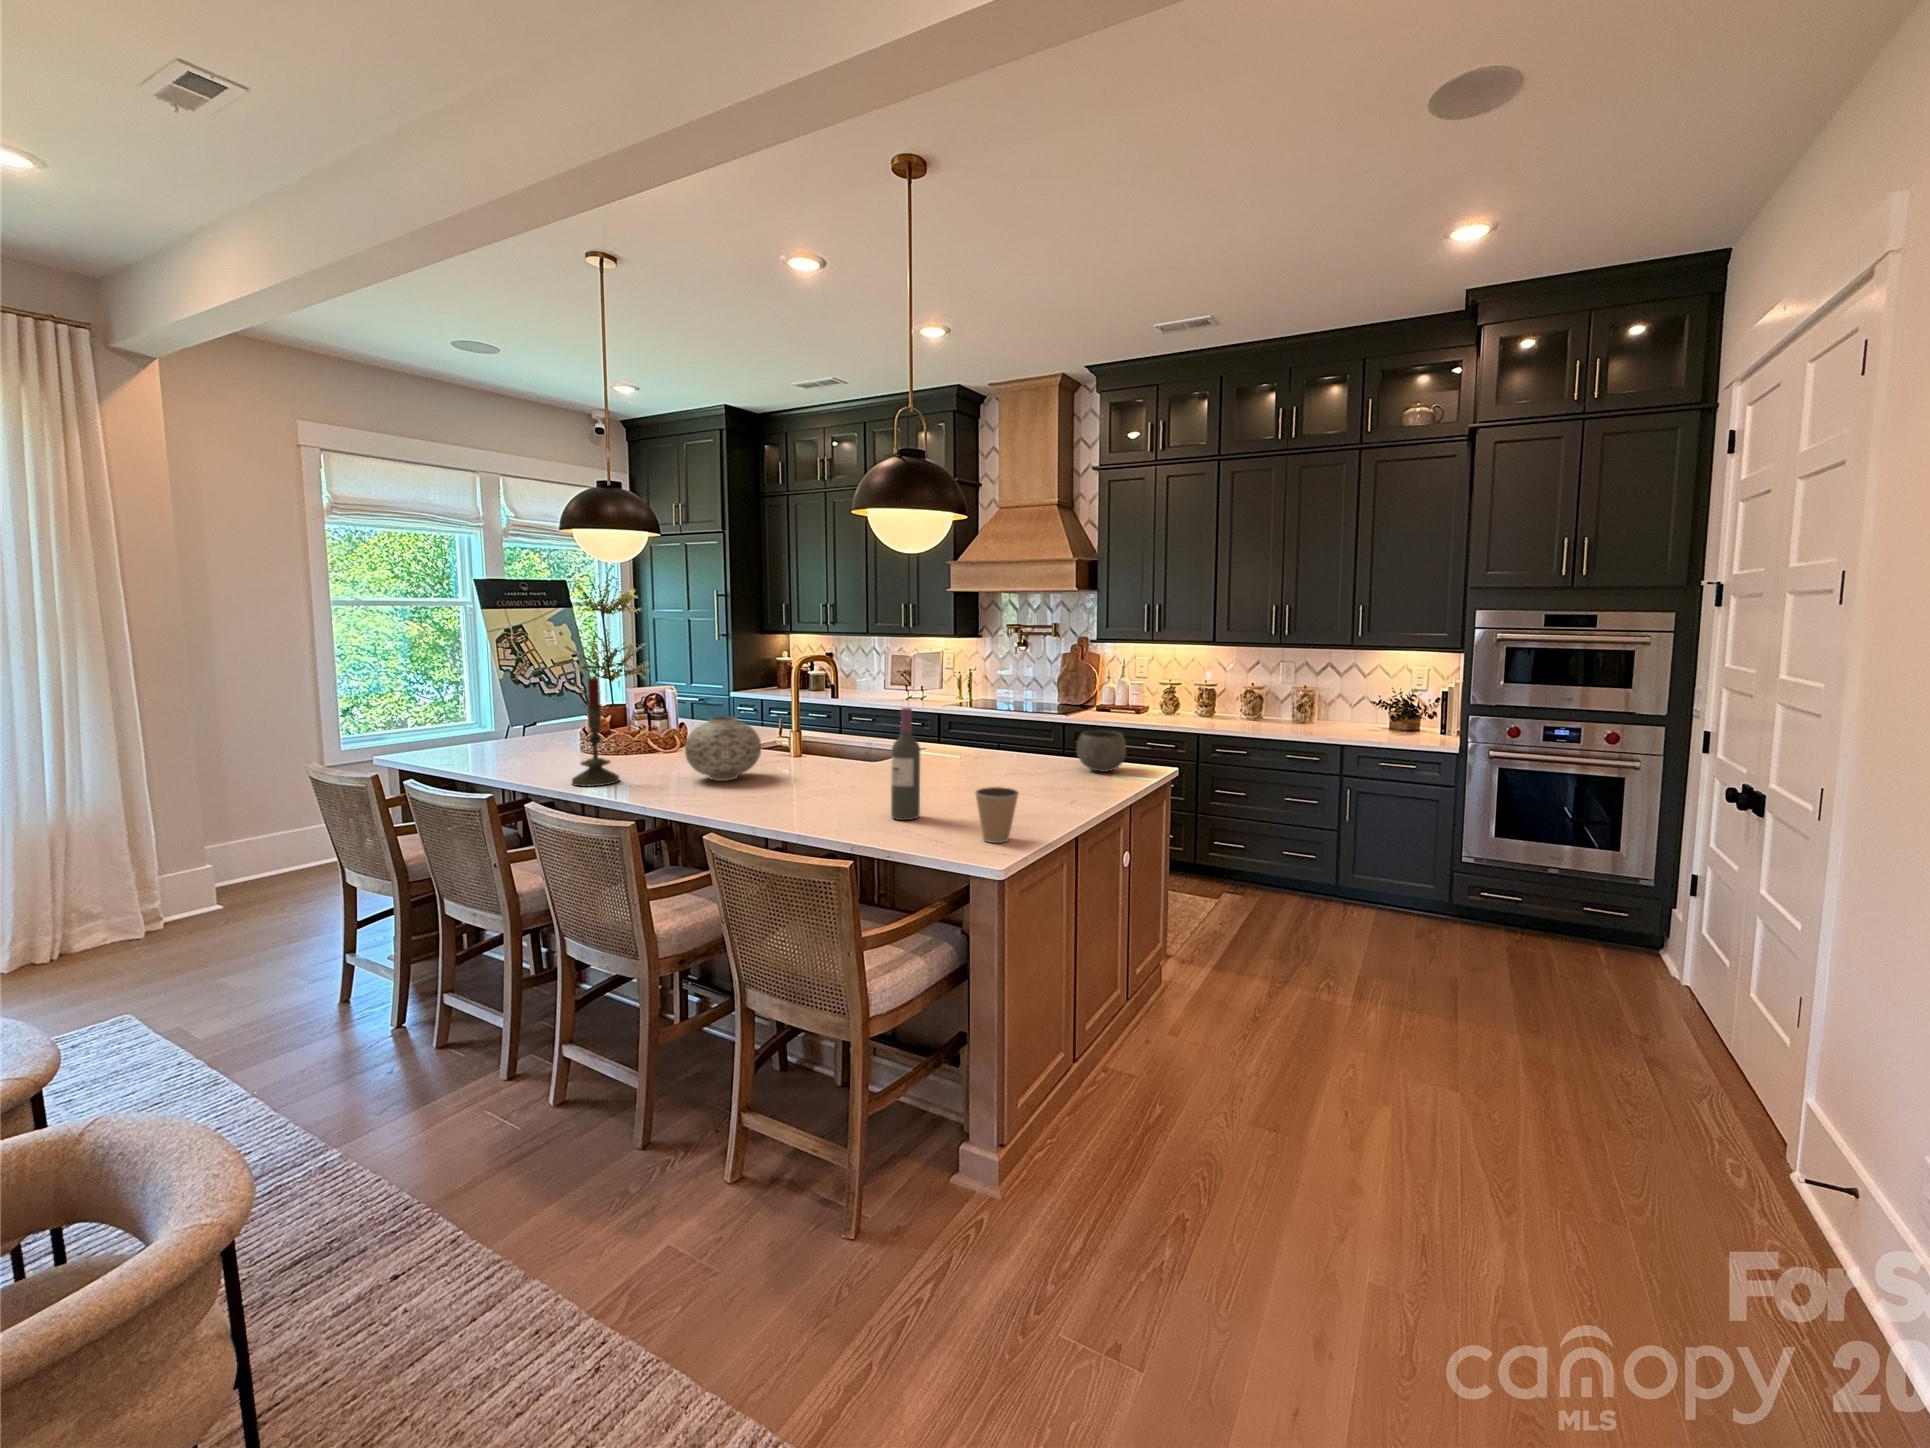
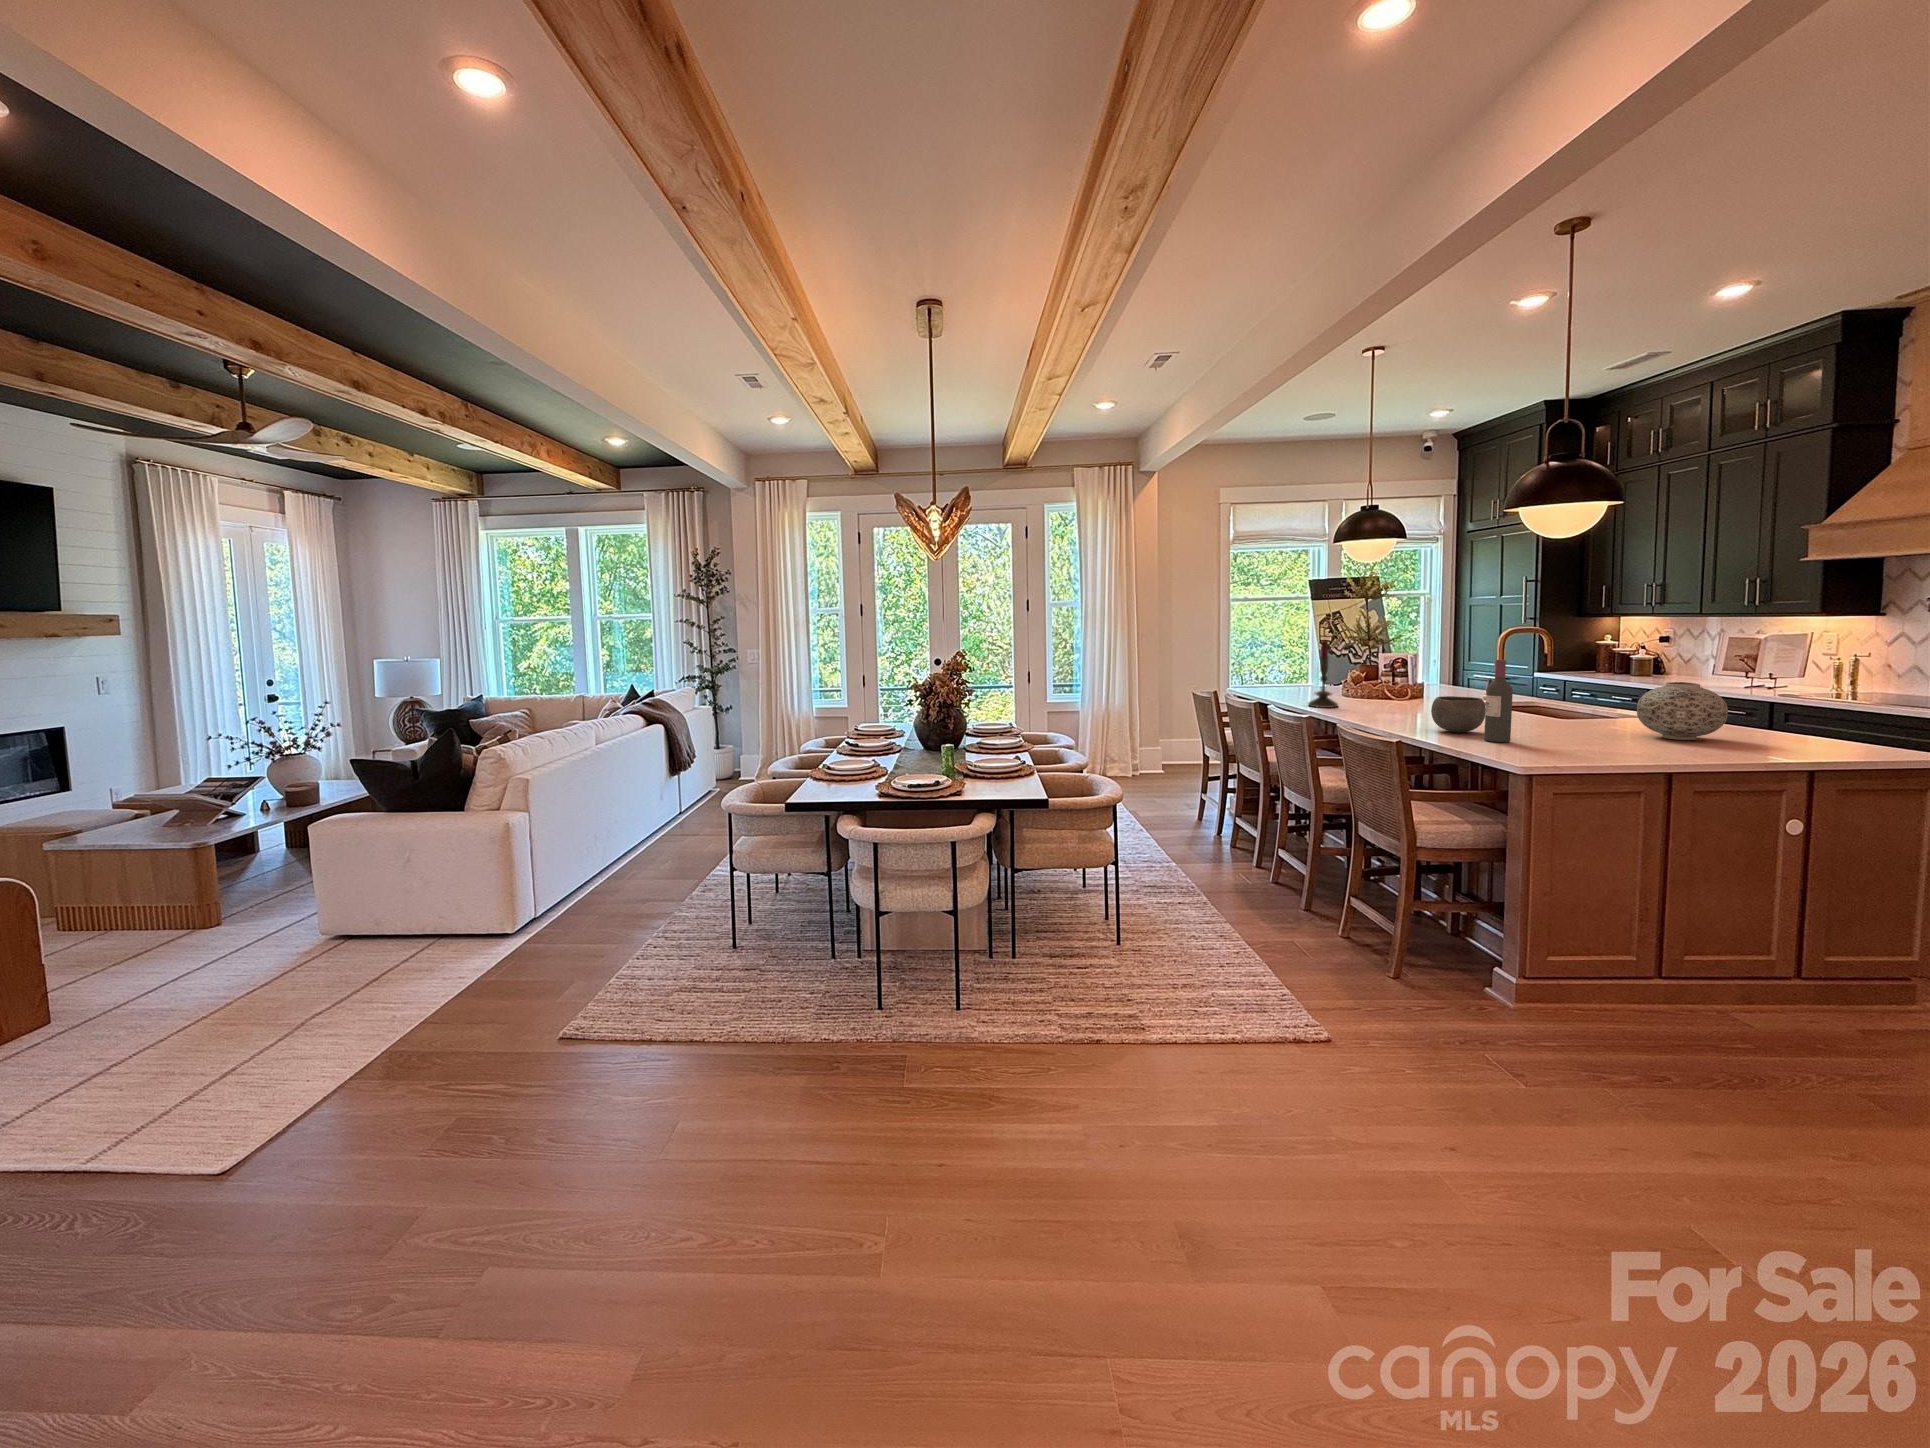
vase: present [685,716,761,781] -> present [1637,682,1728,740]
ceramic bowl: present [1077,731,1126,772] -> present [1431,696,1486,733]
coffee cup: present [975,787,1019,843] -> none [1522,718,1565,759]

